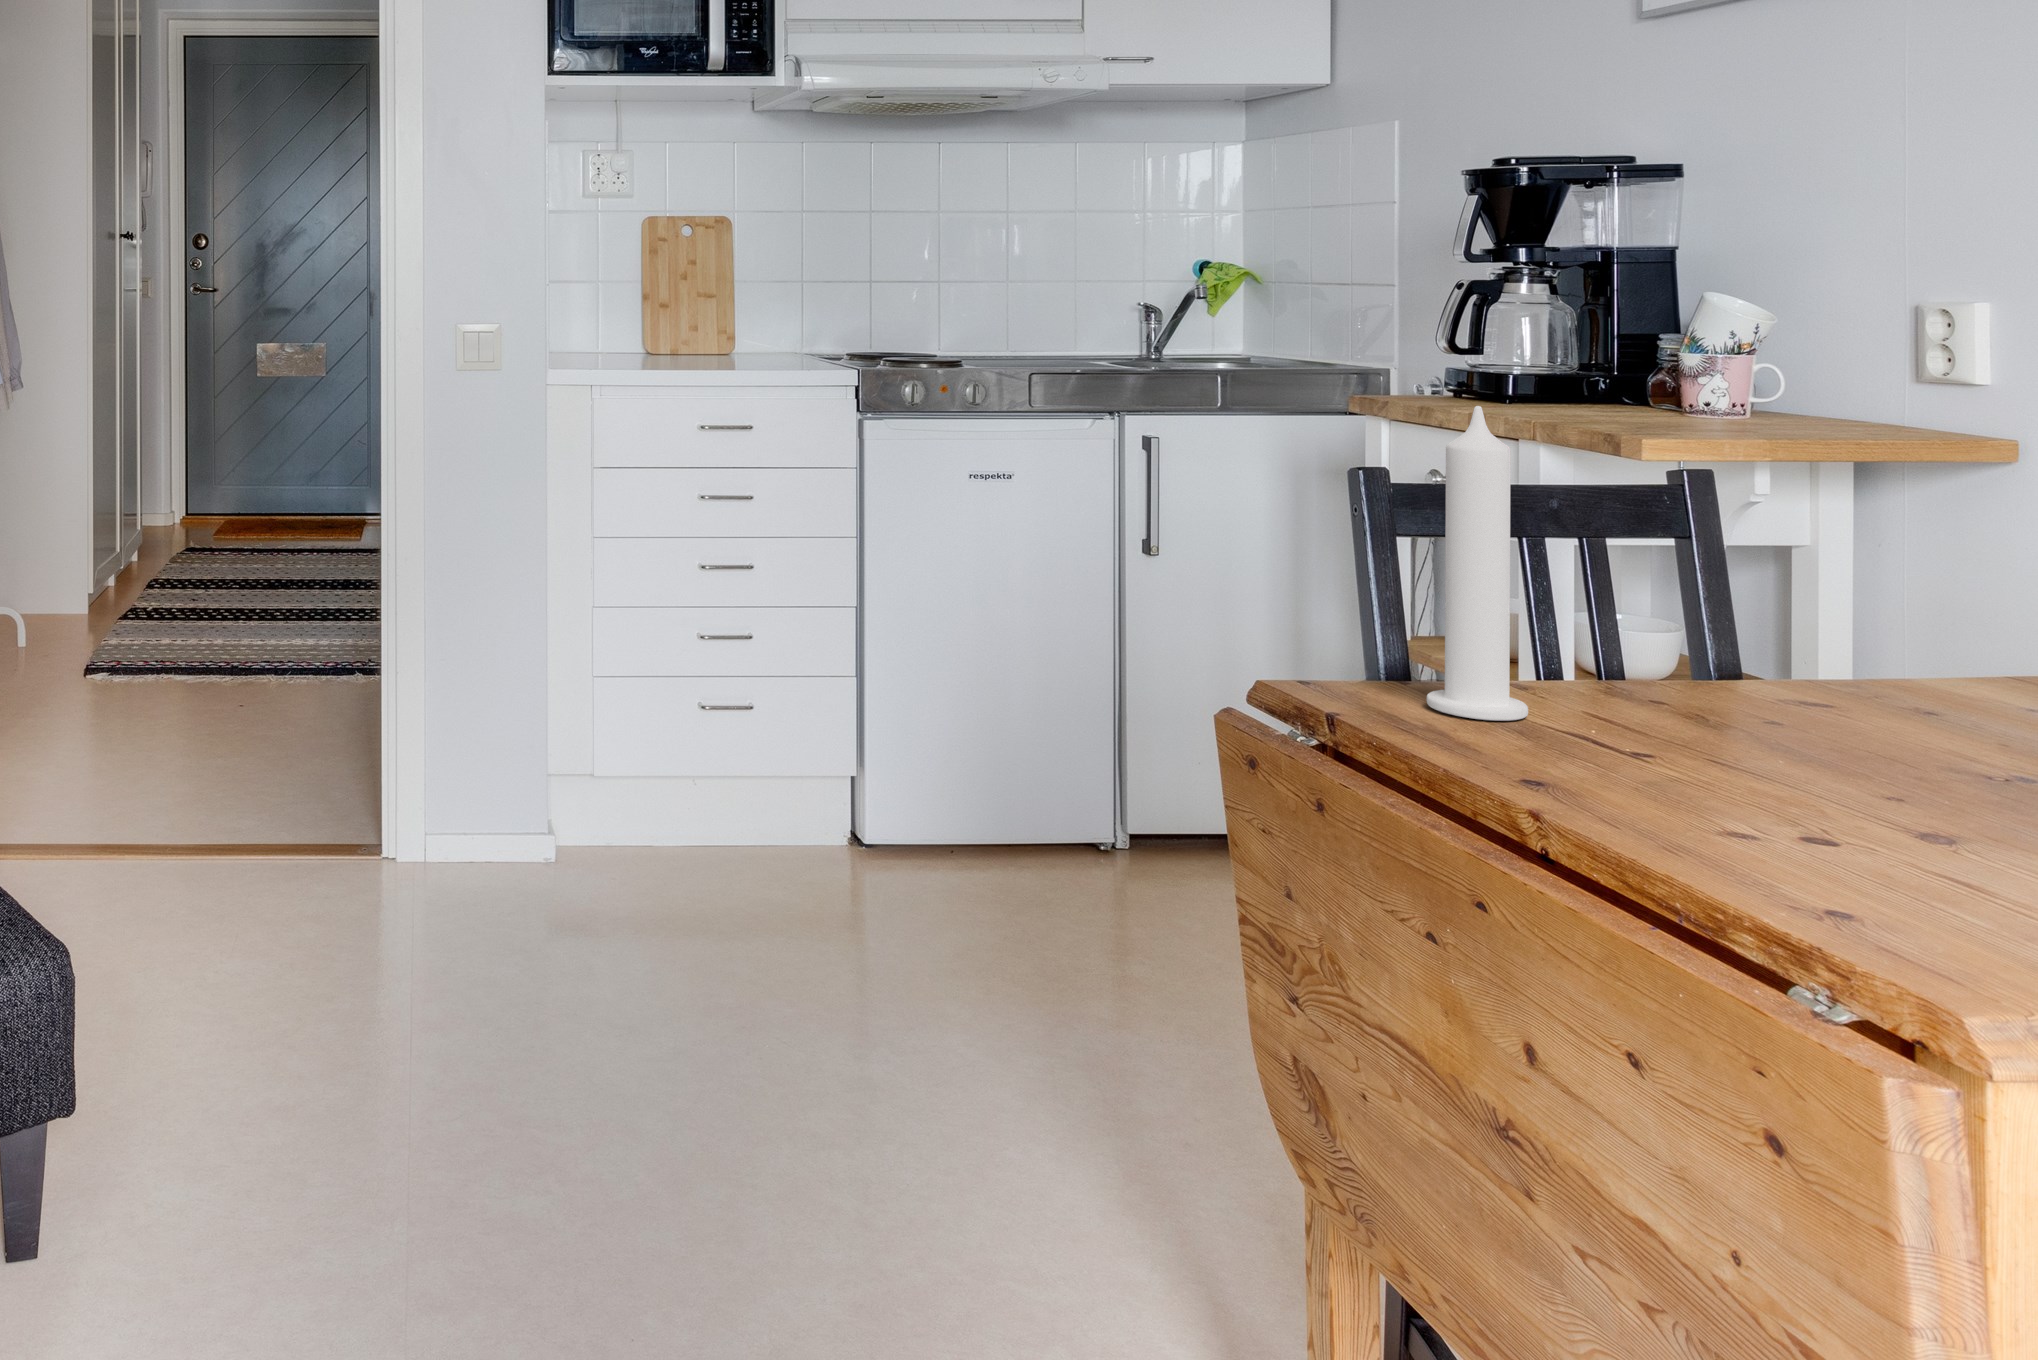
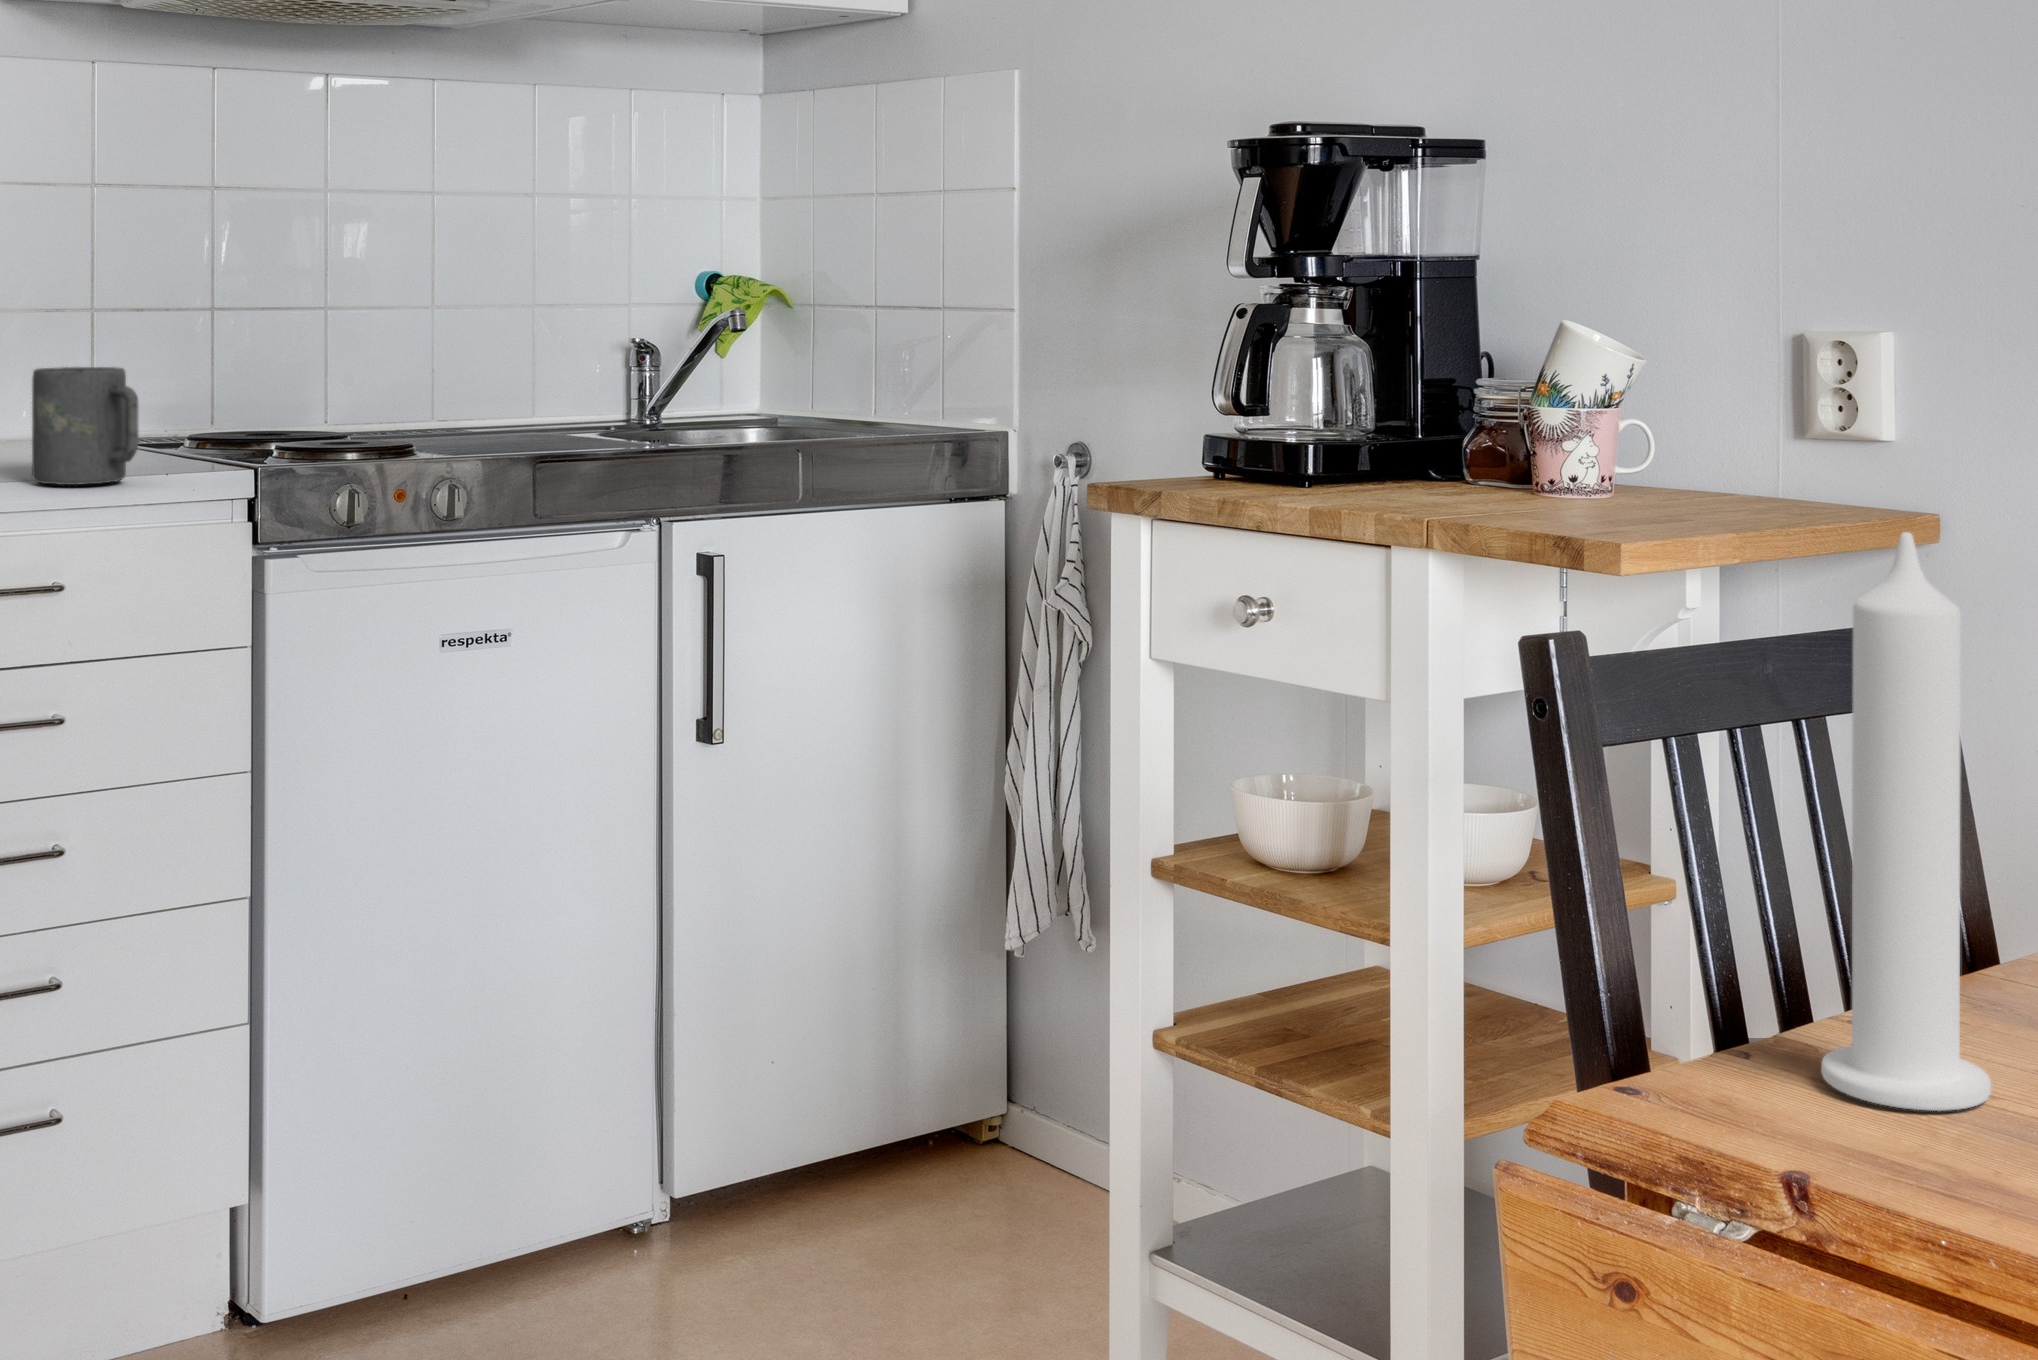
mug: none [739,310,790,371] -> present [32,367,138,485]

